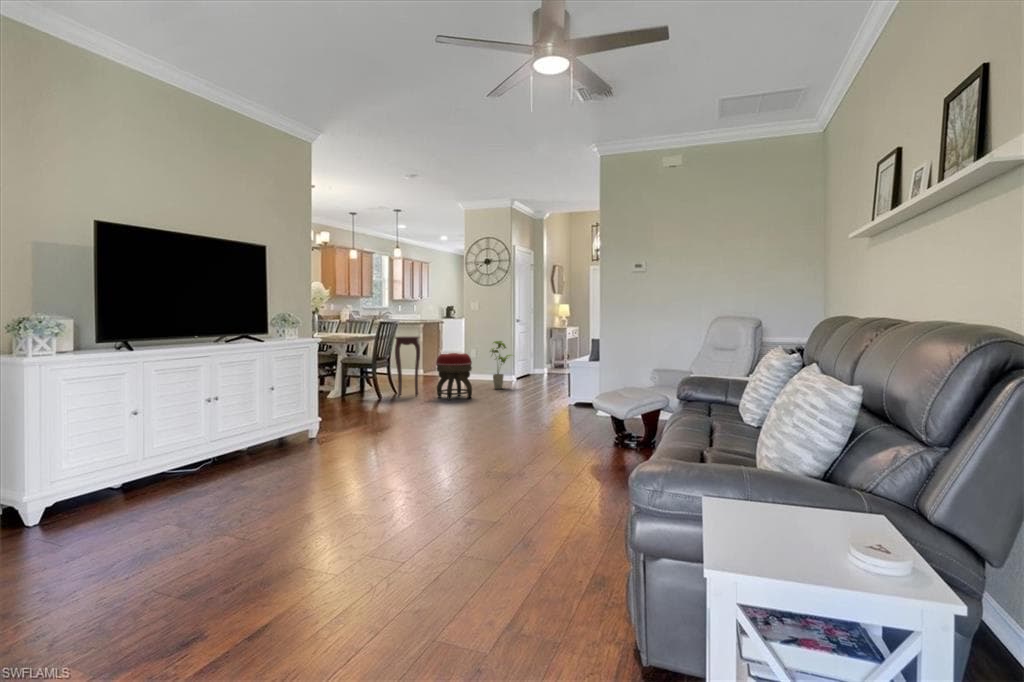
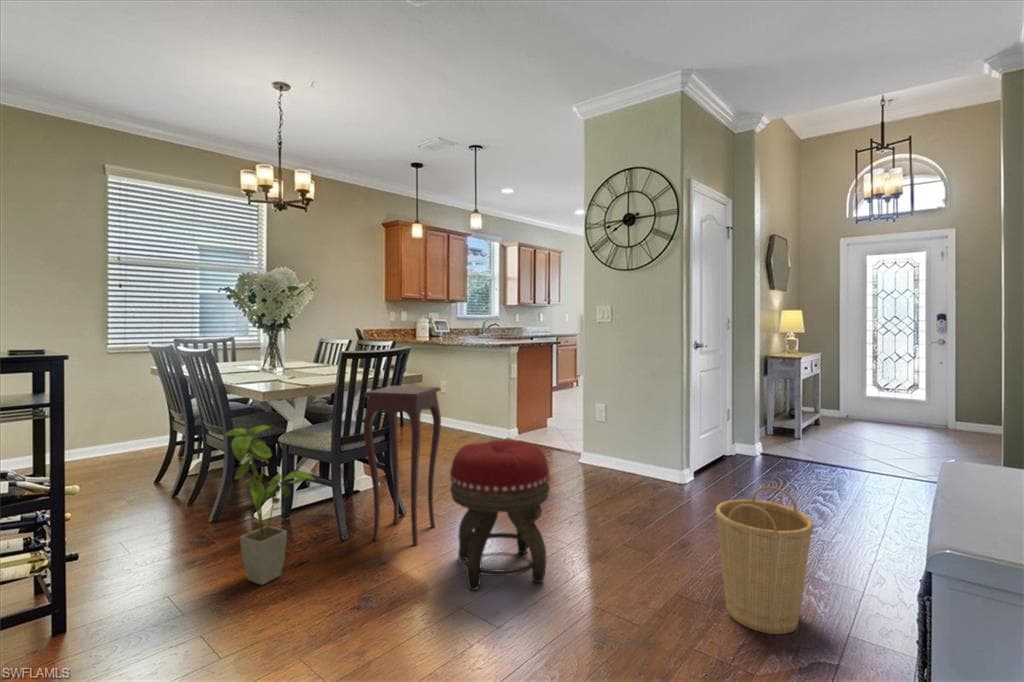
house plant: present [491,341,511,389] -> present [224,425,314,585]
basket: none [525,360,551,399] -> present [716,486,813,634]

